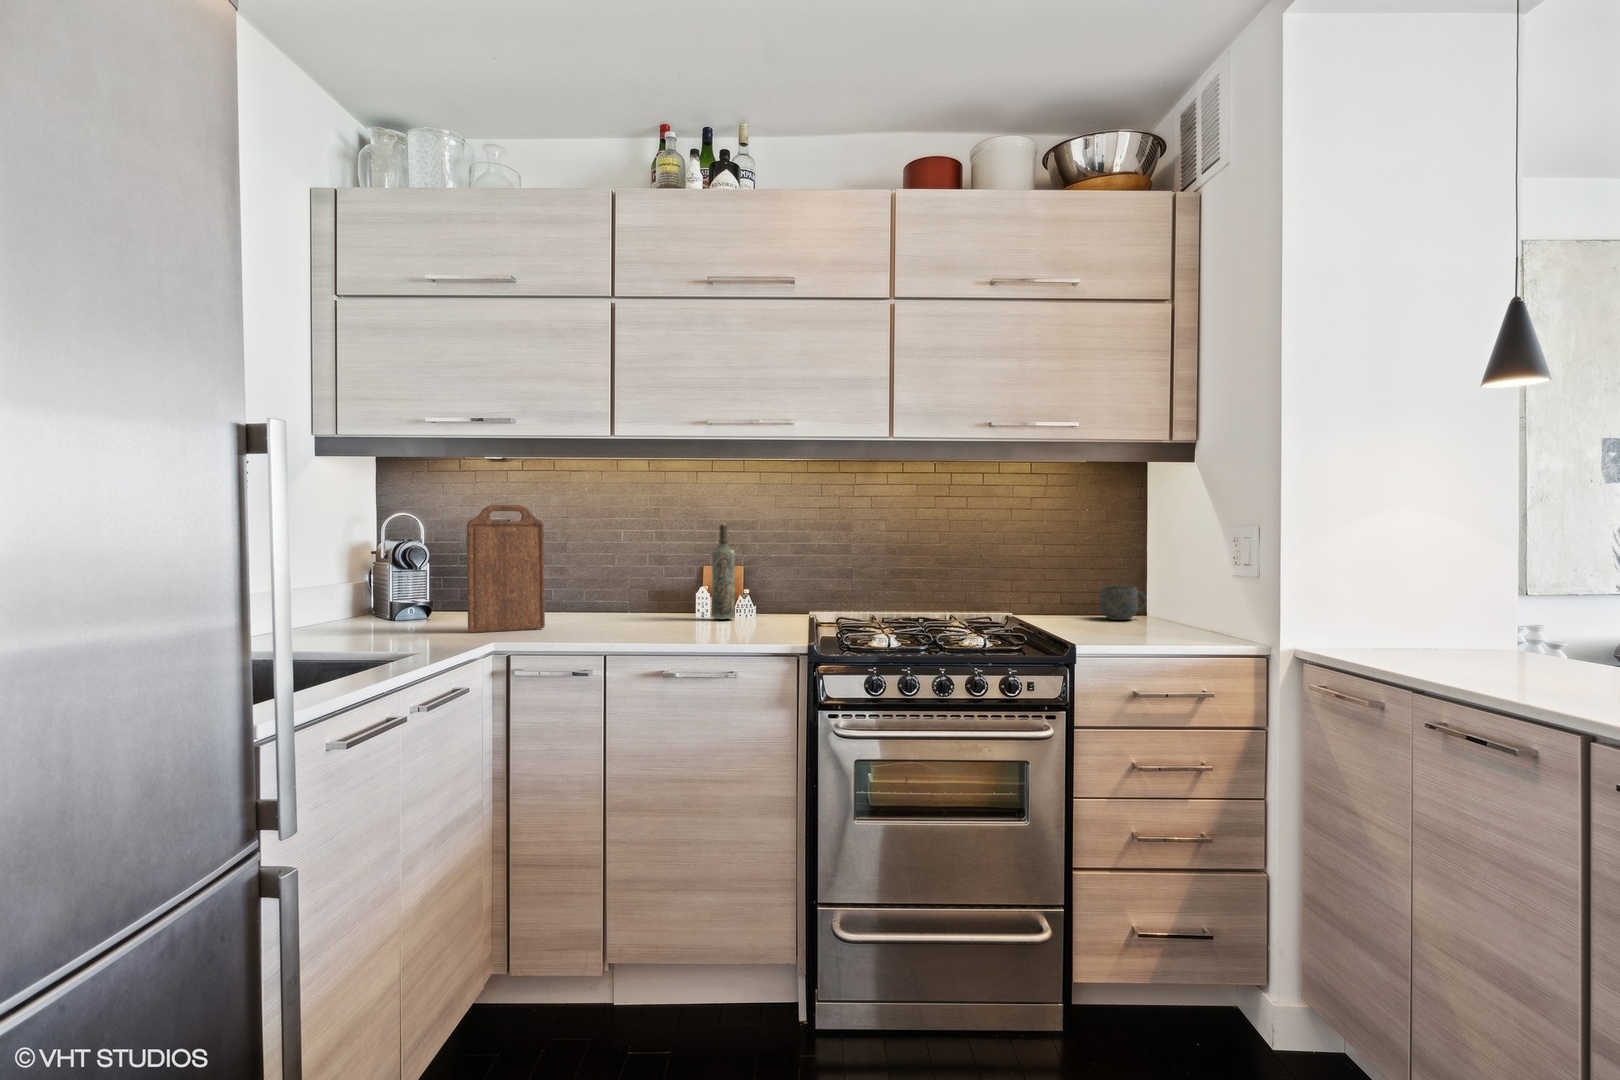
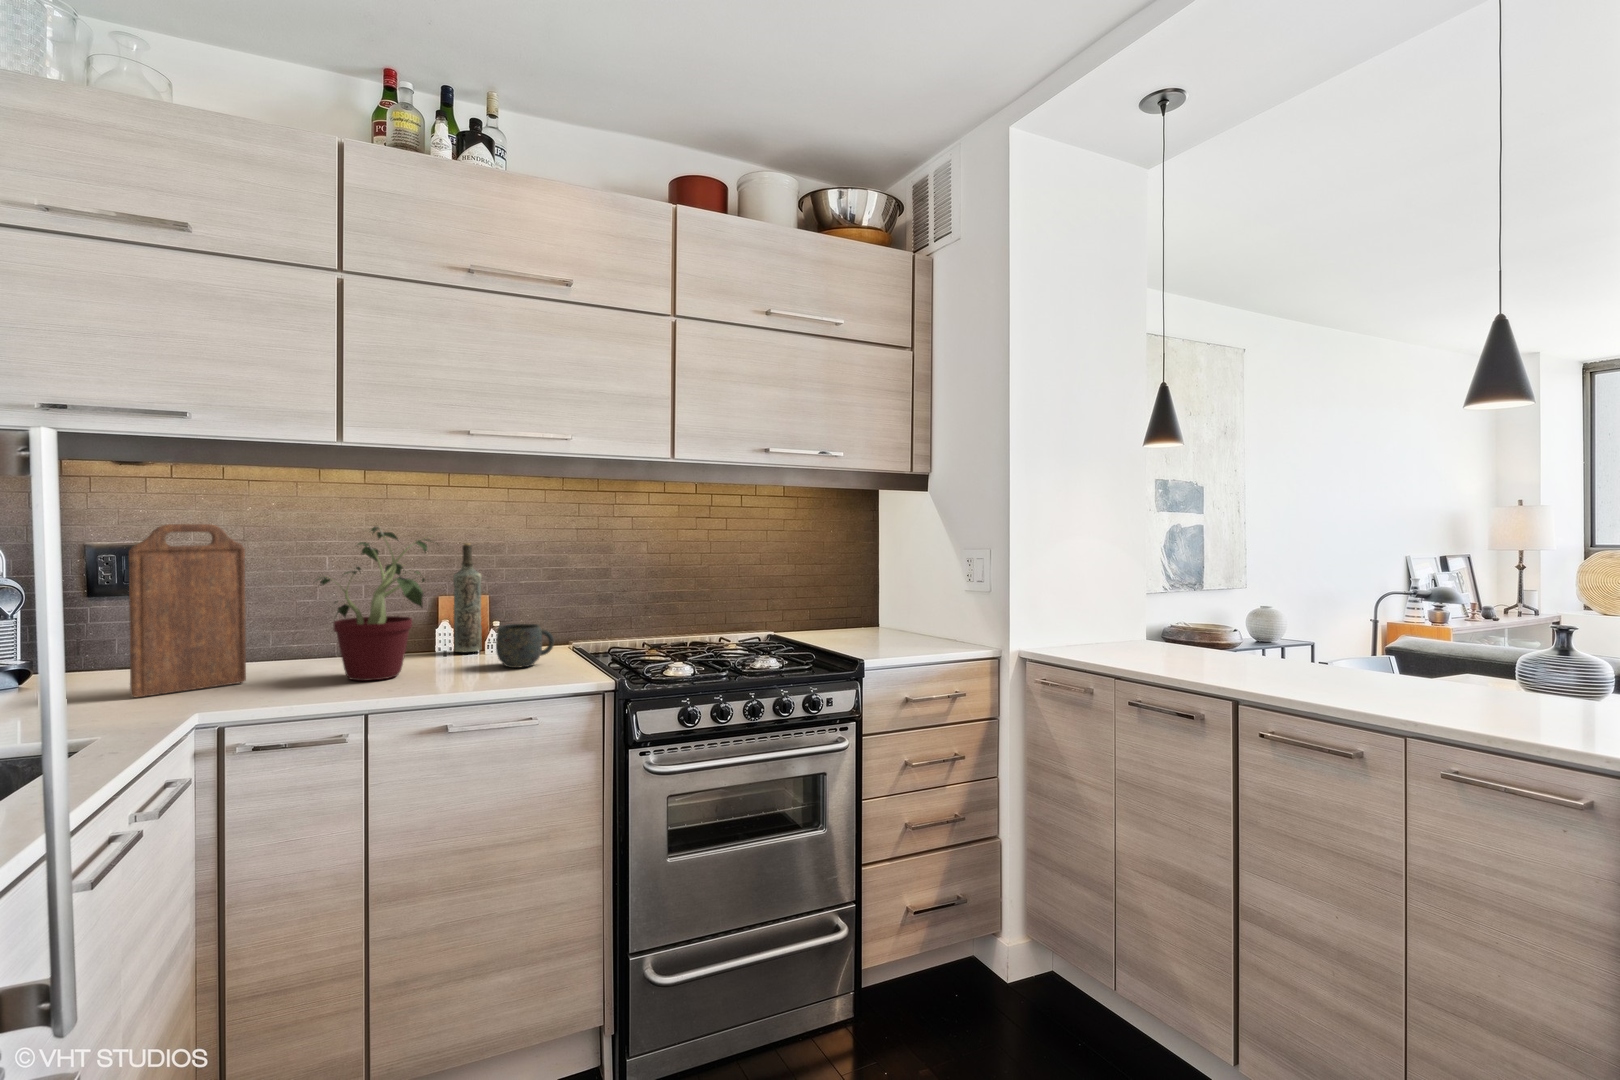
potted plant: none [586,506,685,633] -> present [317,526,438,681]
mug: present [1100,586,1147,620] -> present [496,624,554,668]

